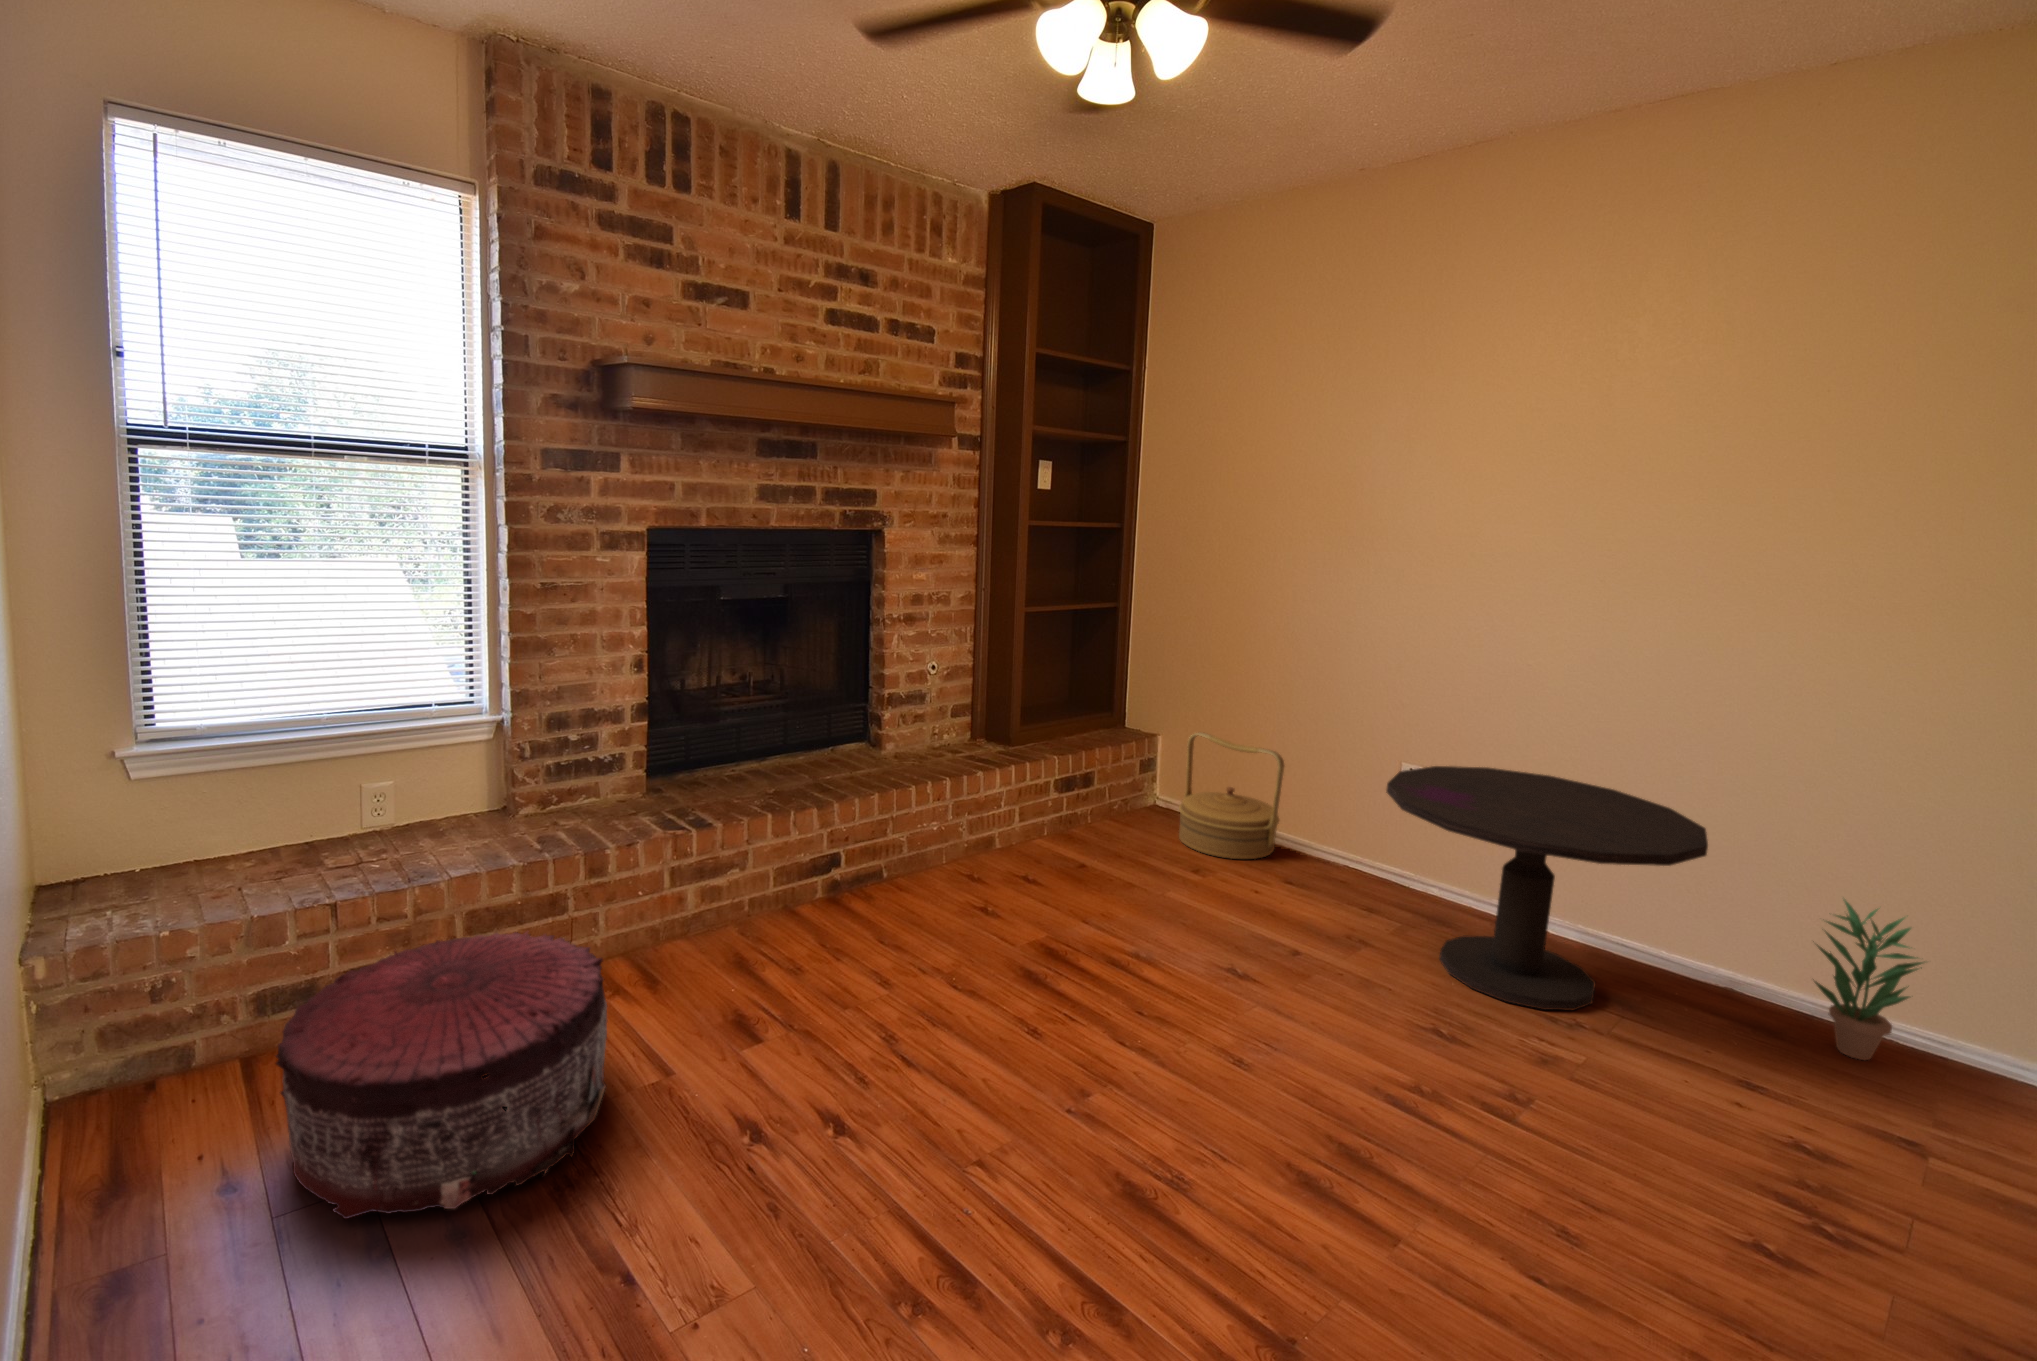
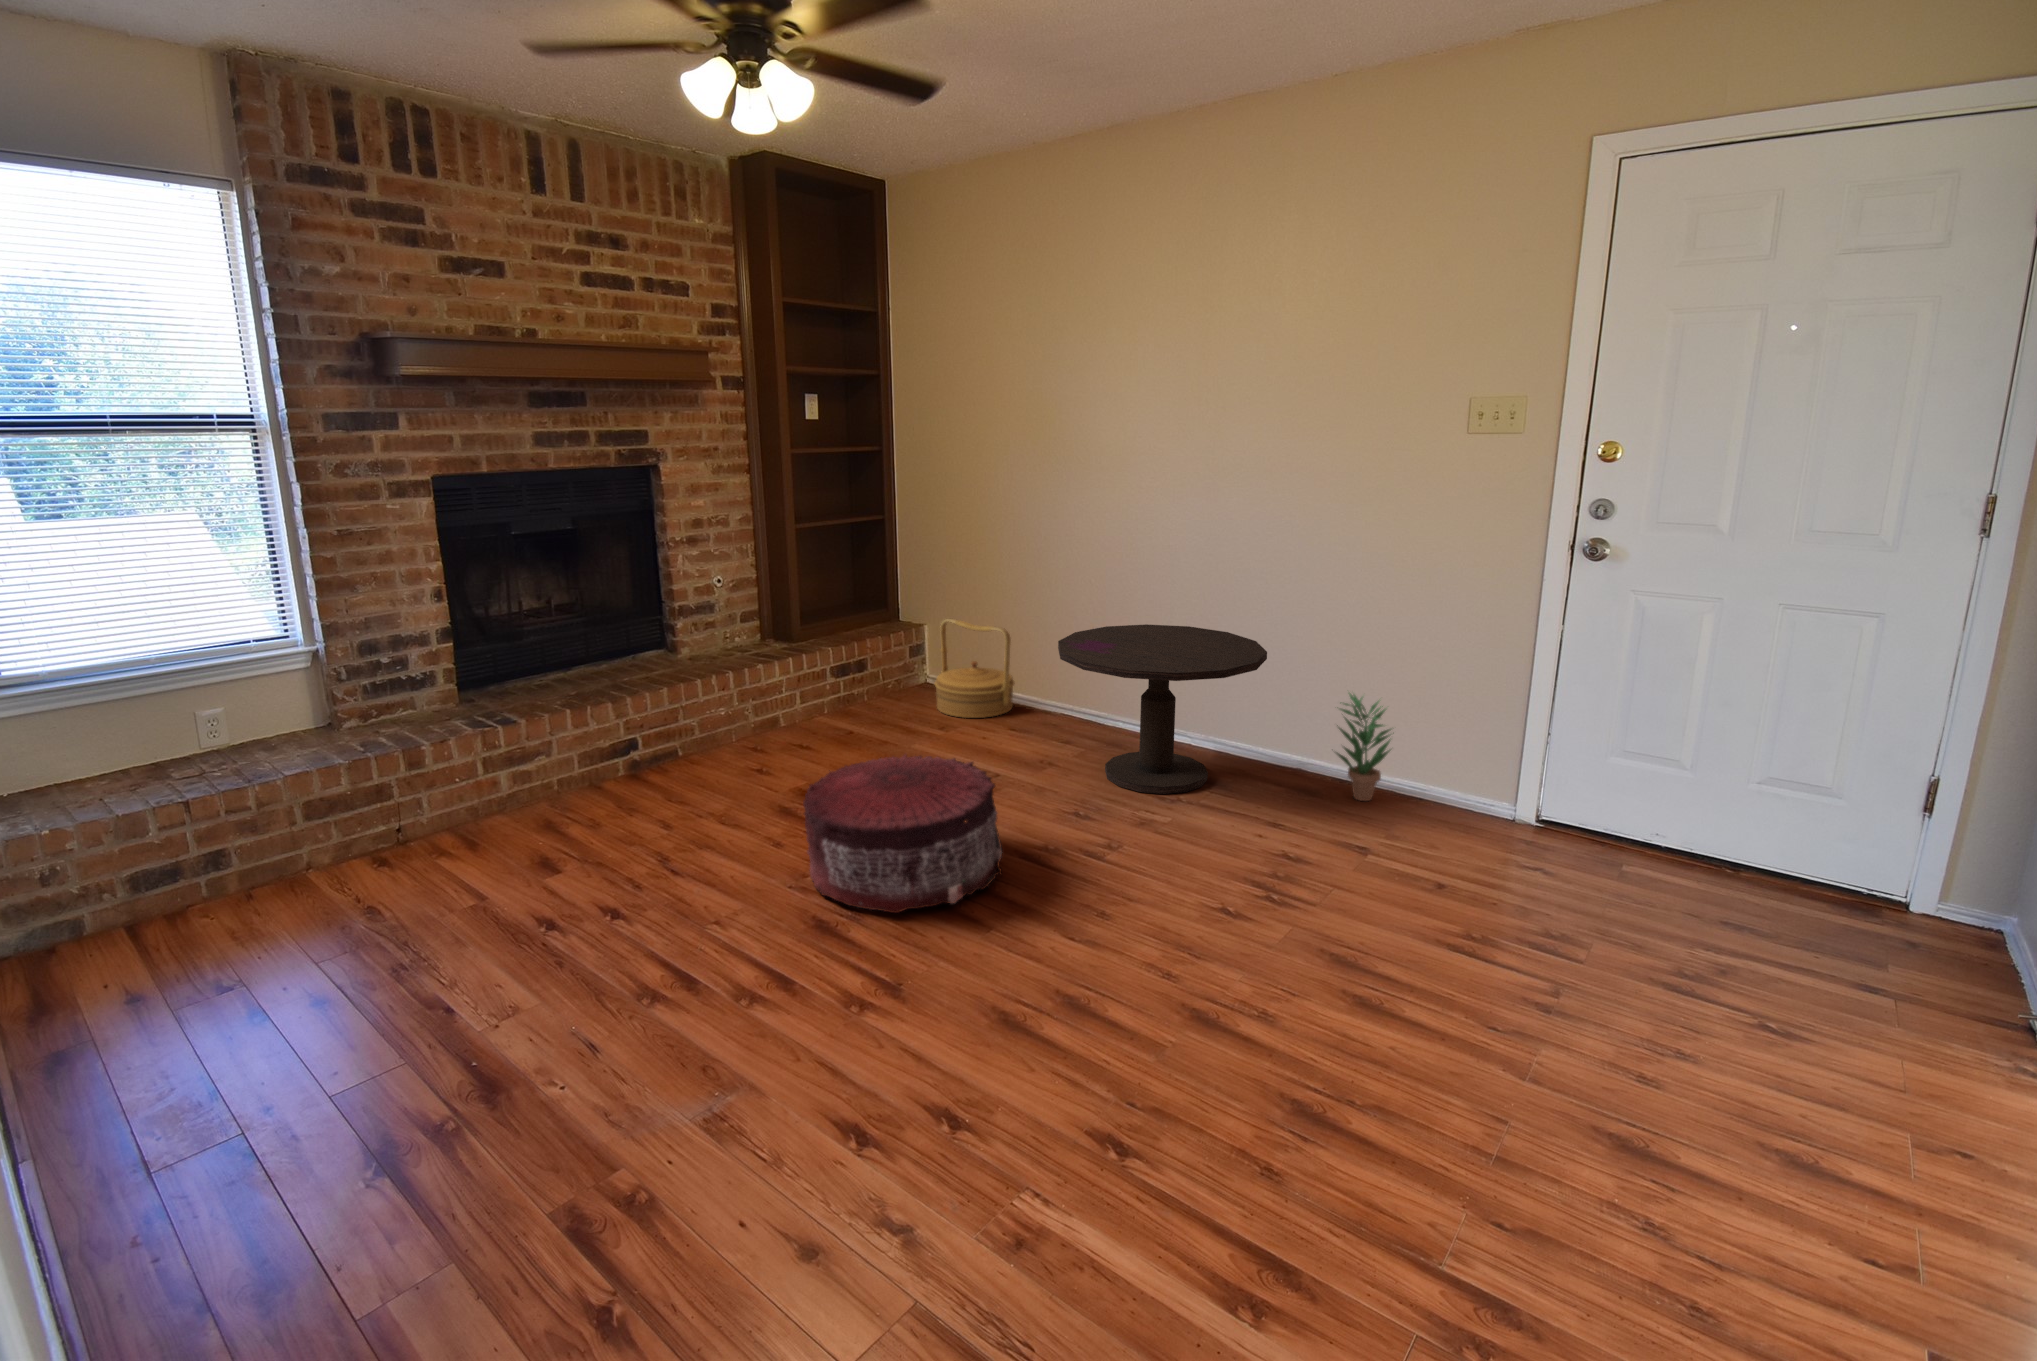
pouf: present [276,932,607,1219] -> present [803,755,1002,913]

